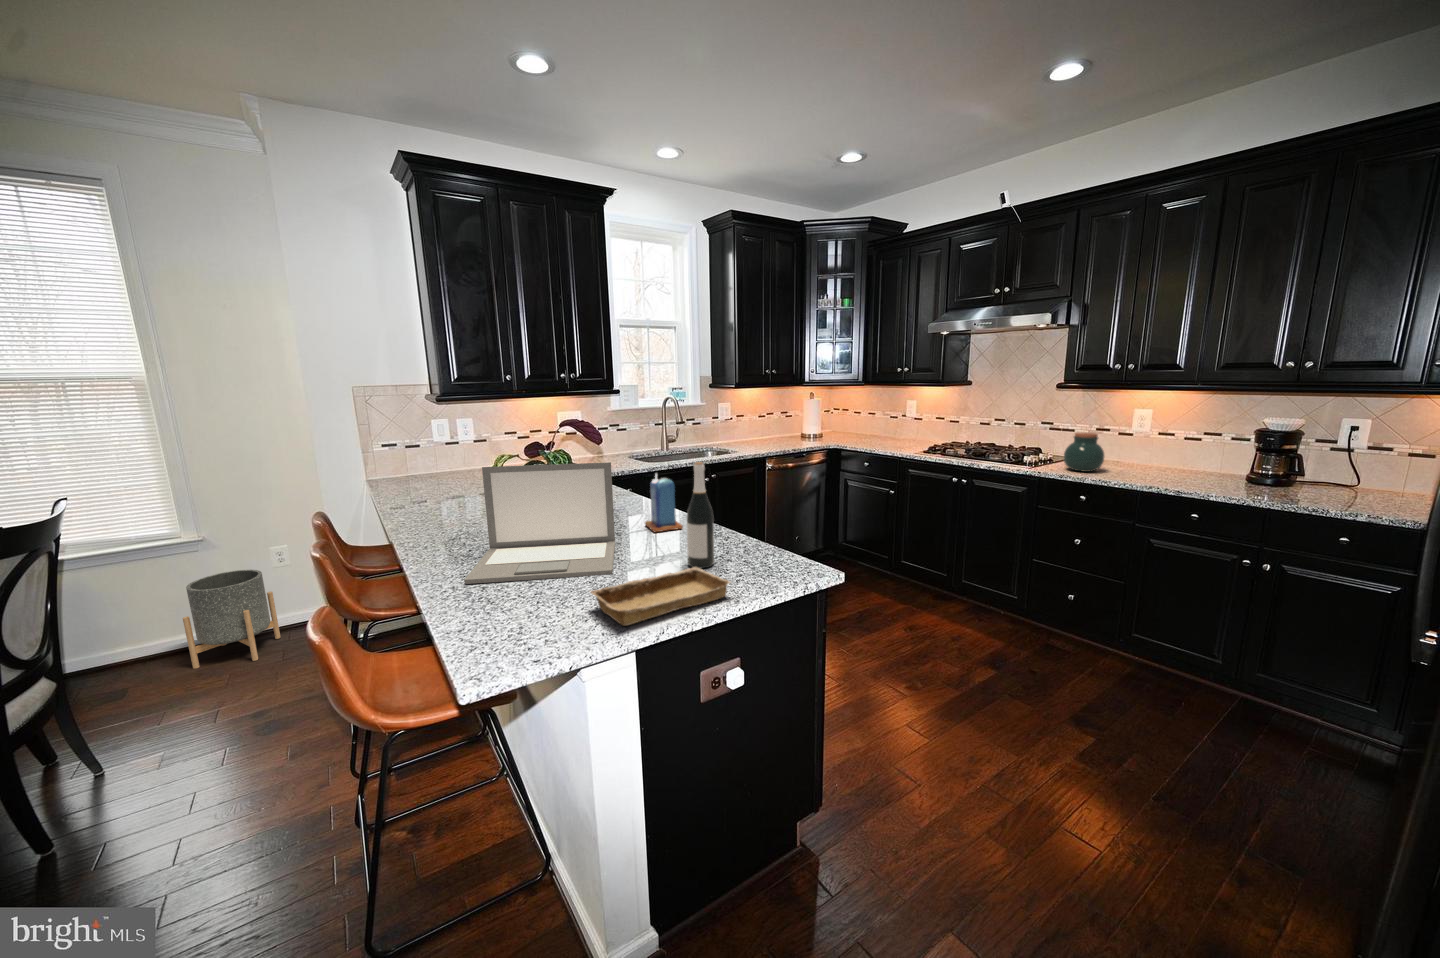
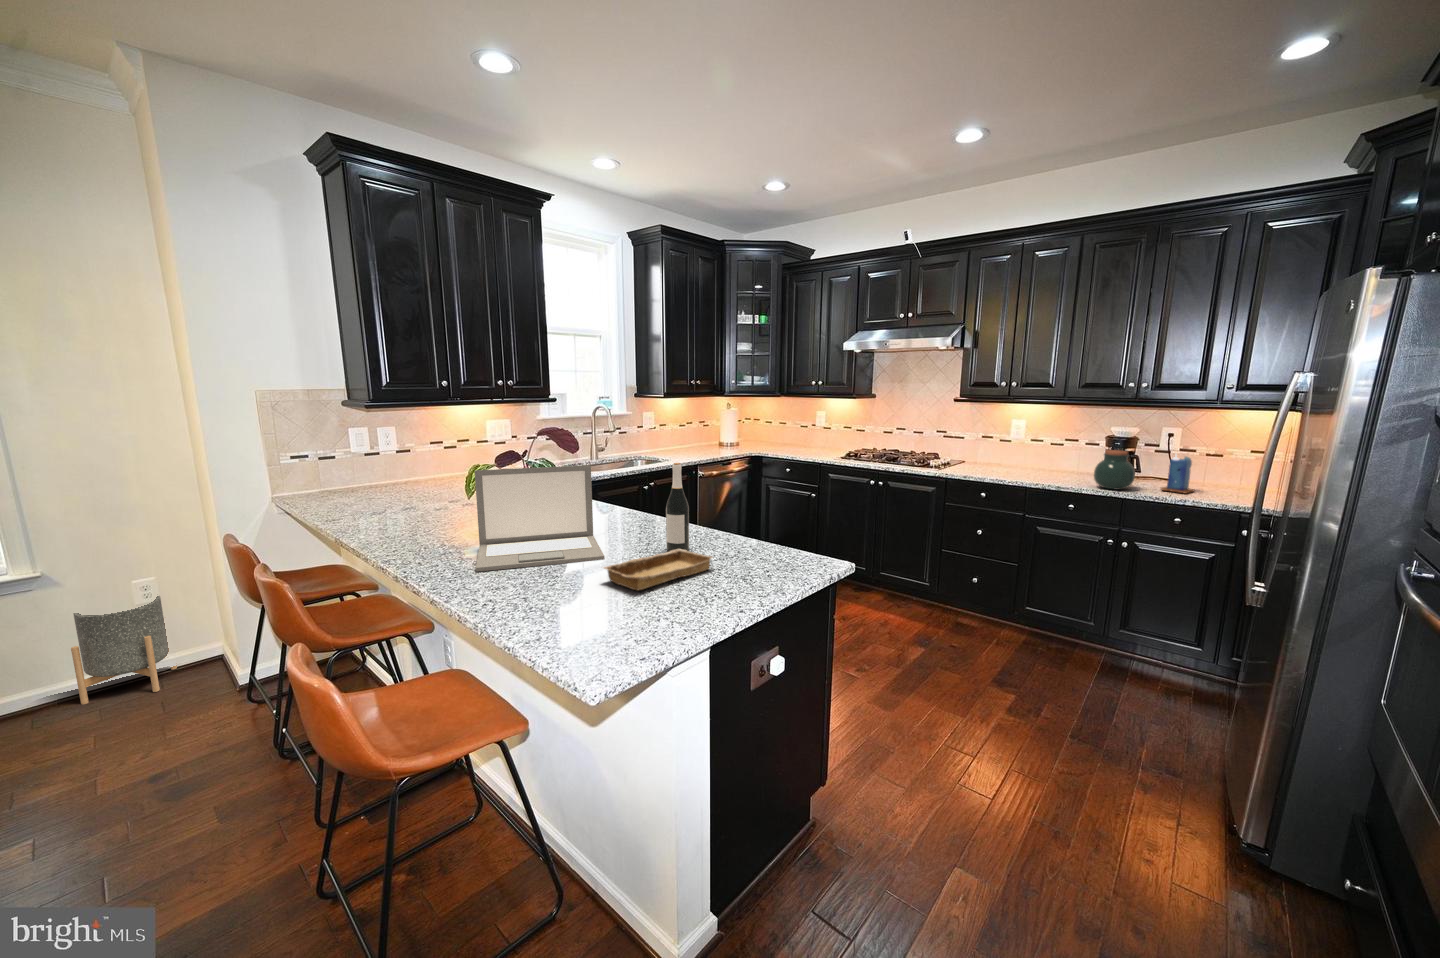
jar: present [1064,433,1104,472] -> present [1094,450,1135,490]
candle: present [645,474,683,532] -> present [1161,454,1194,493]

